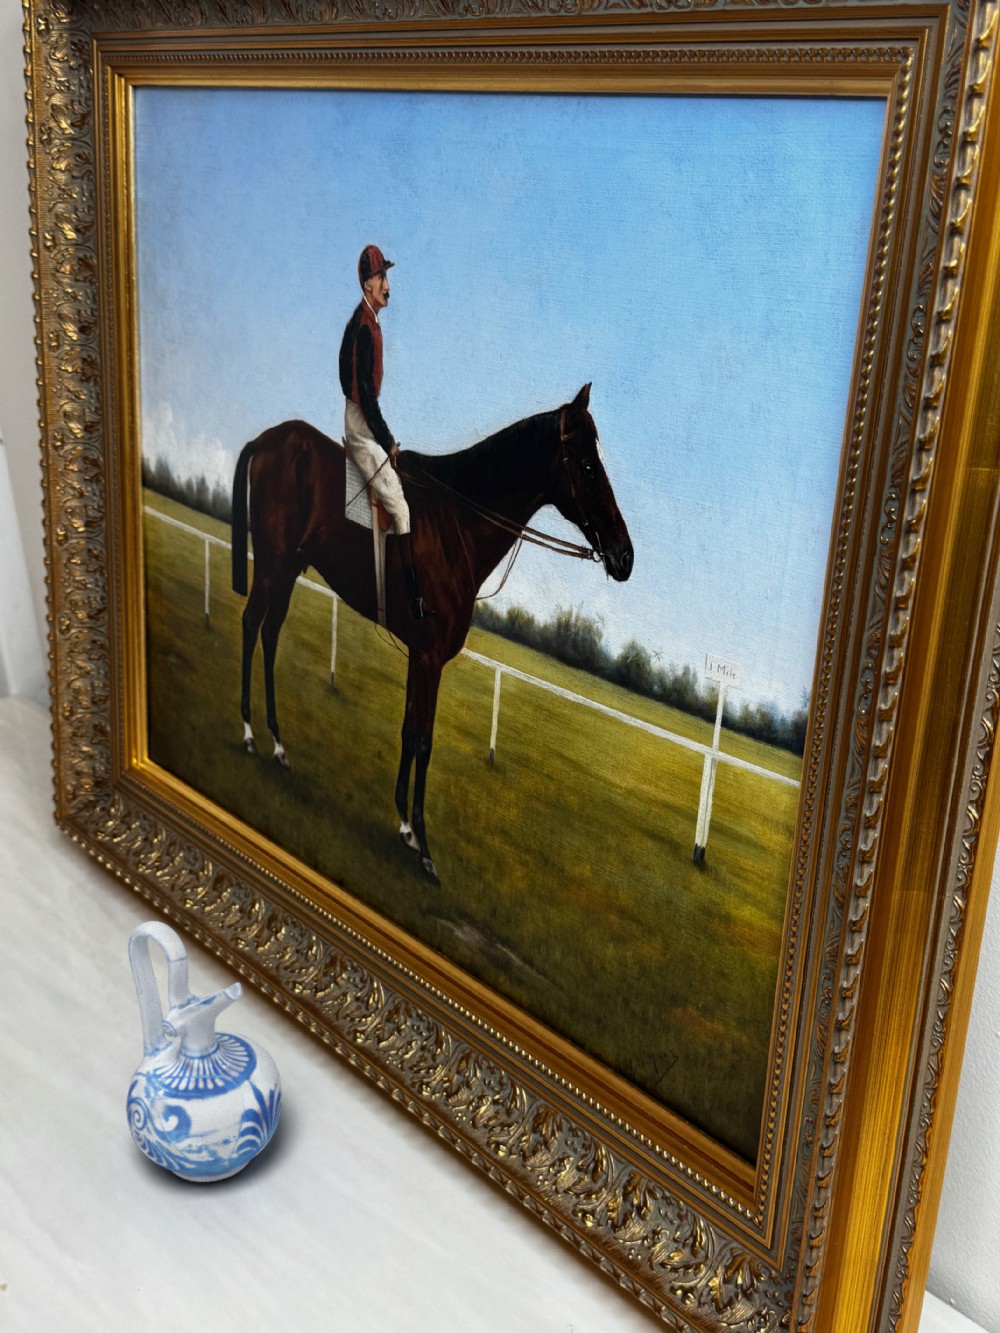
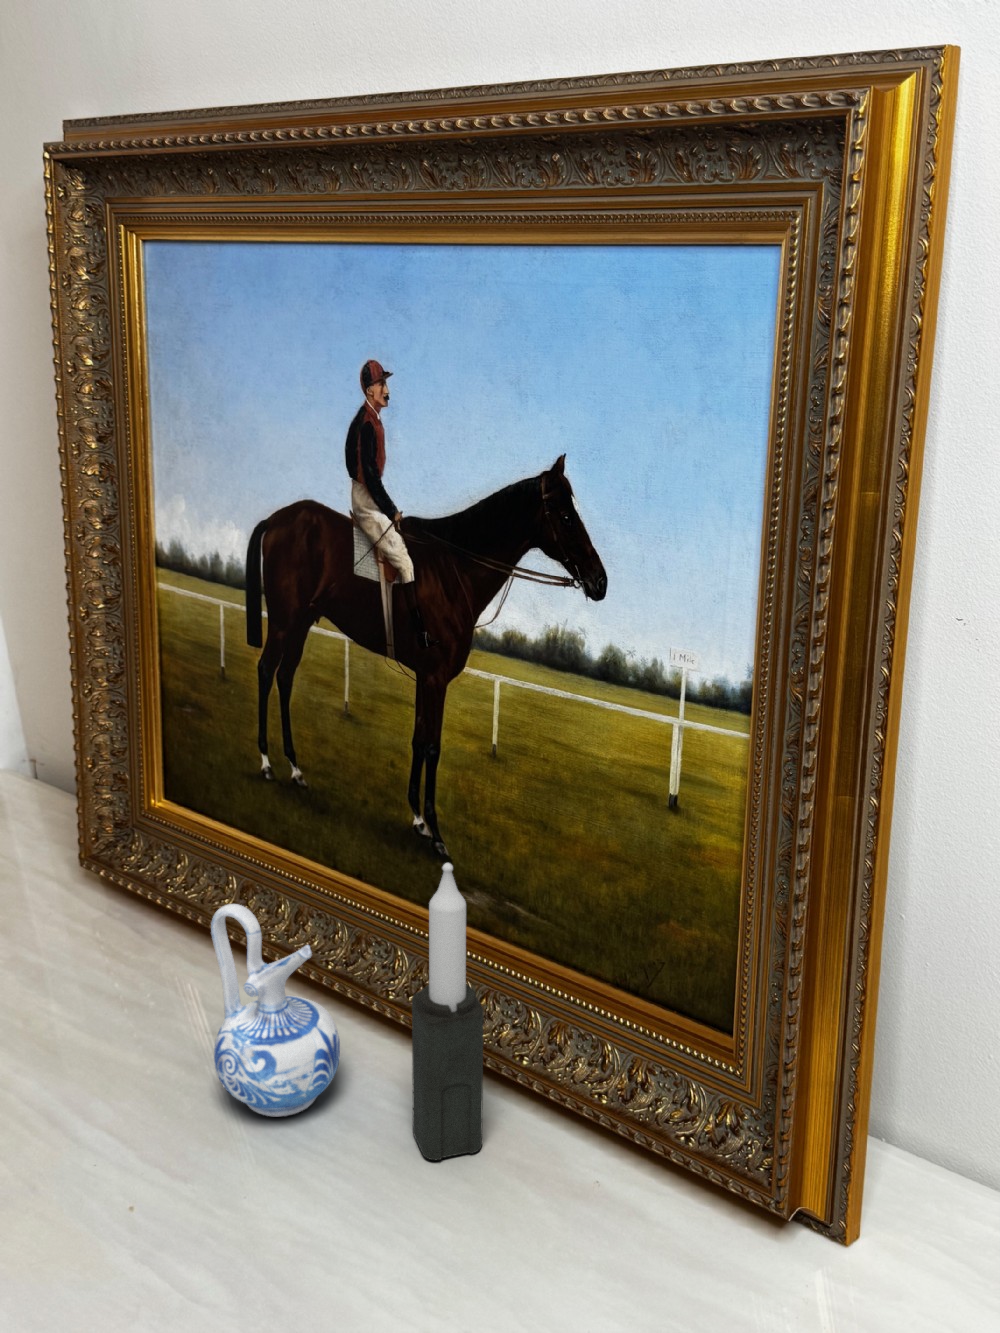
candle: none [355,906,441,1268] -> present [412,863,483,1160]

